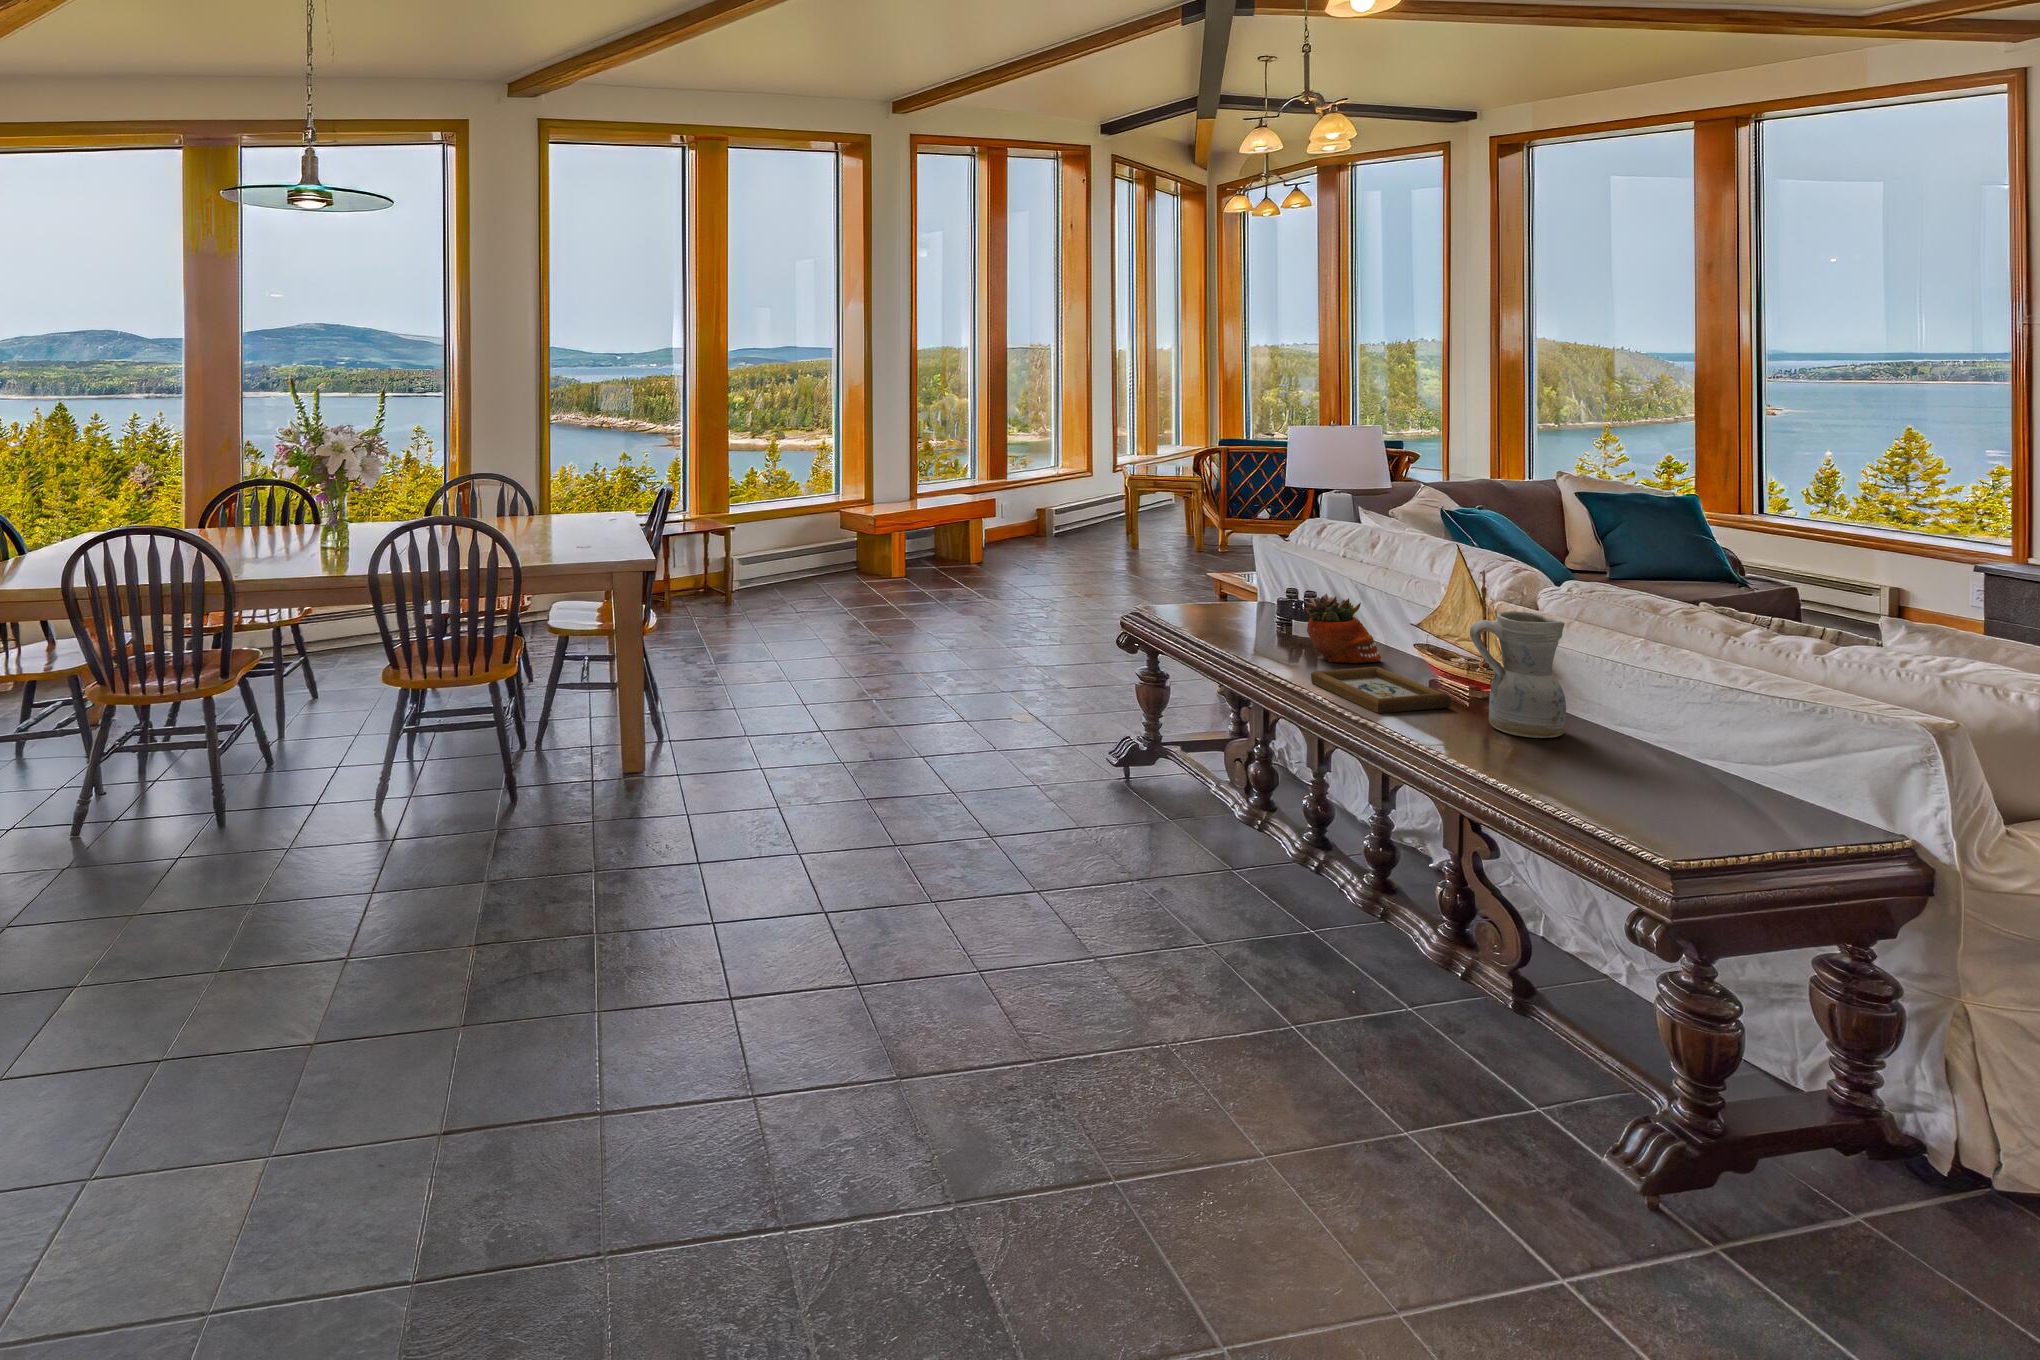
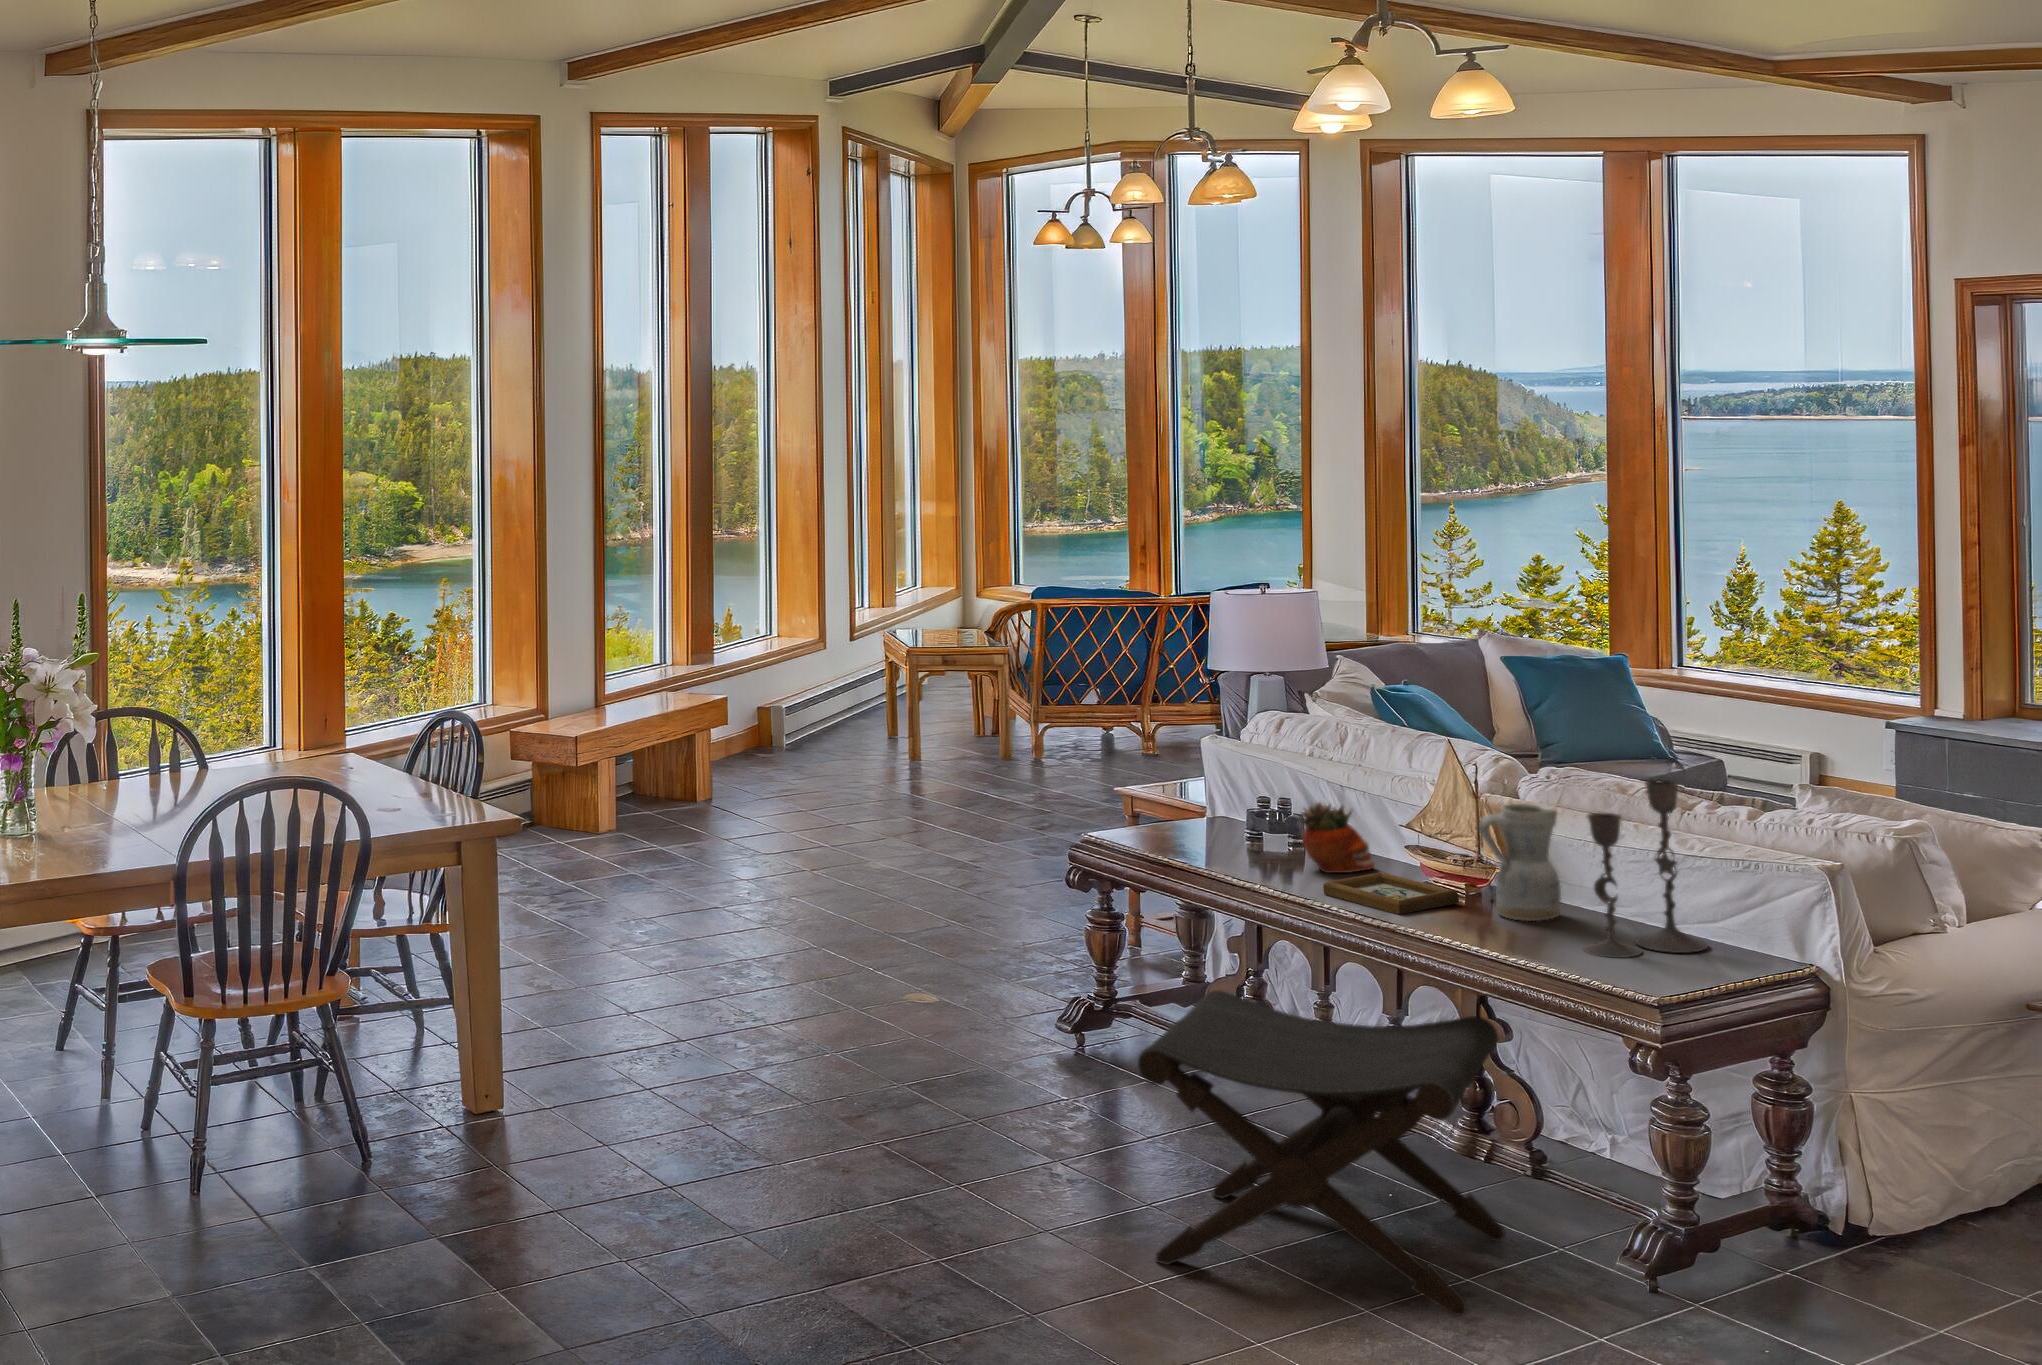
candlestick: none [1580,597,1752,804] -> present [1584,780,1708,958]
footstool: none [1055,766,1473,1199] -> present [1138,990,1505,1316]

